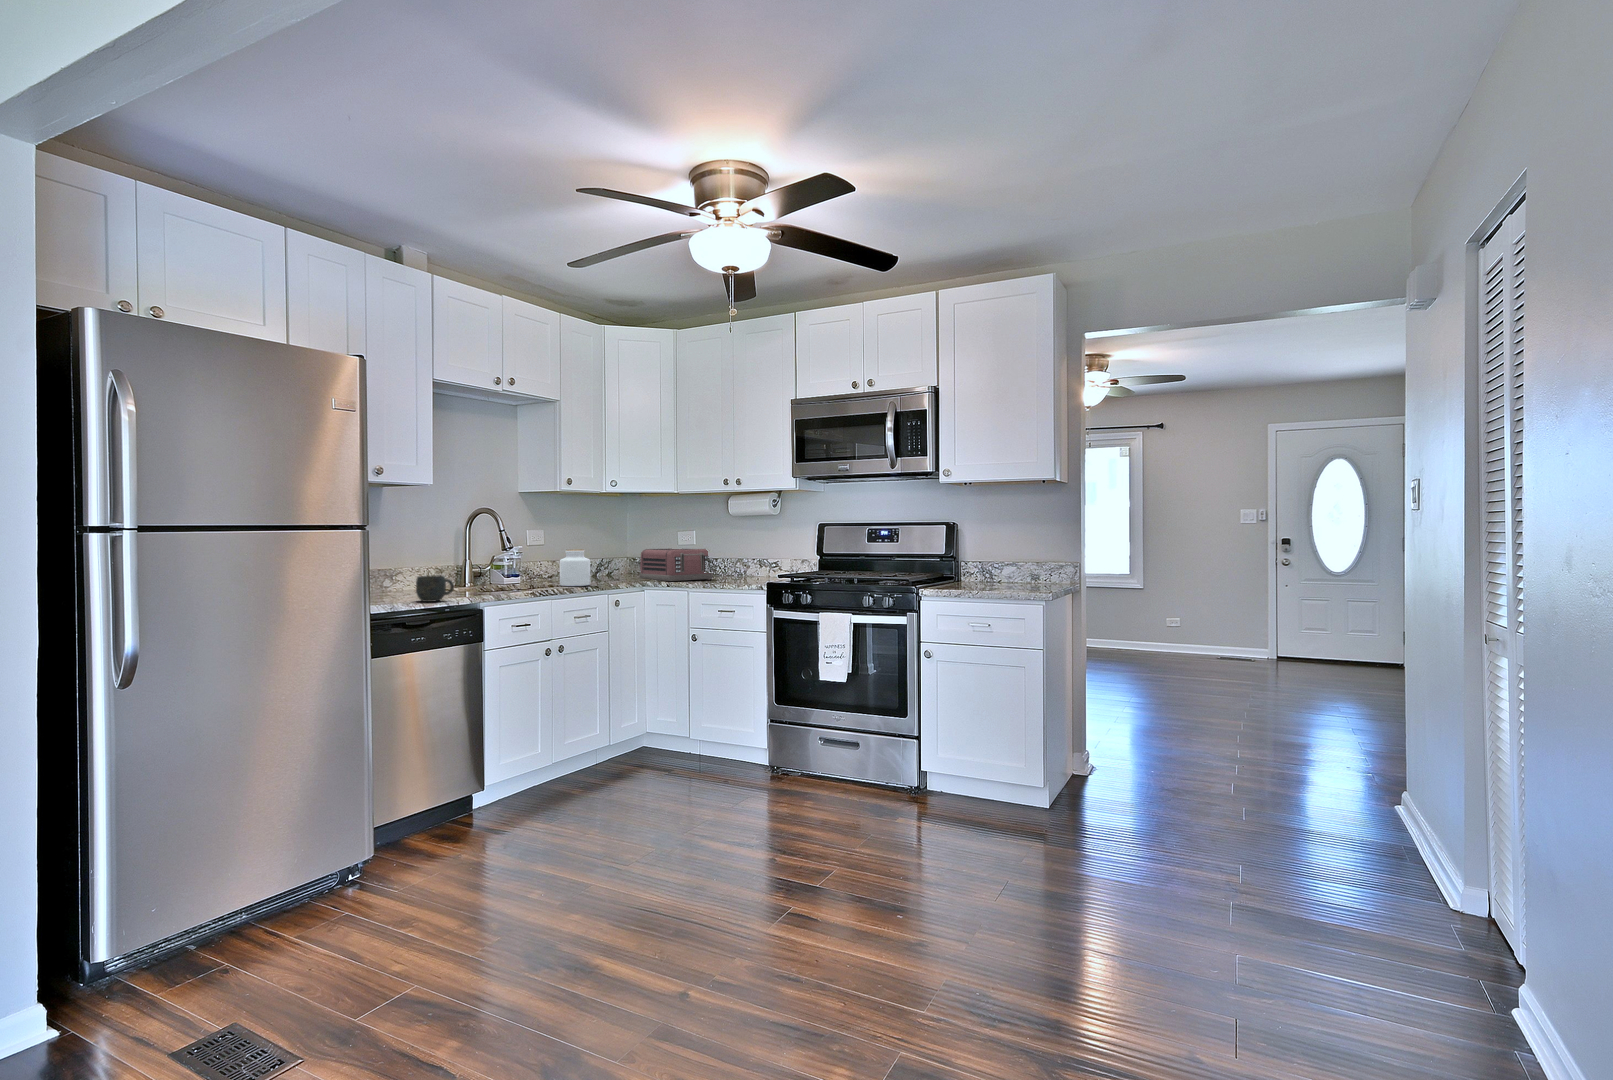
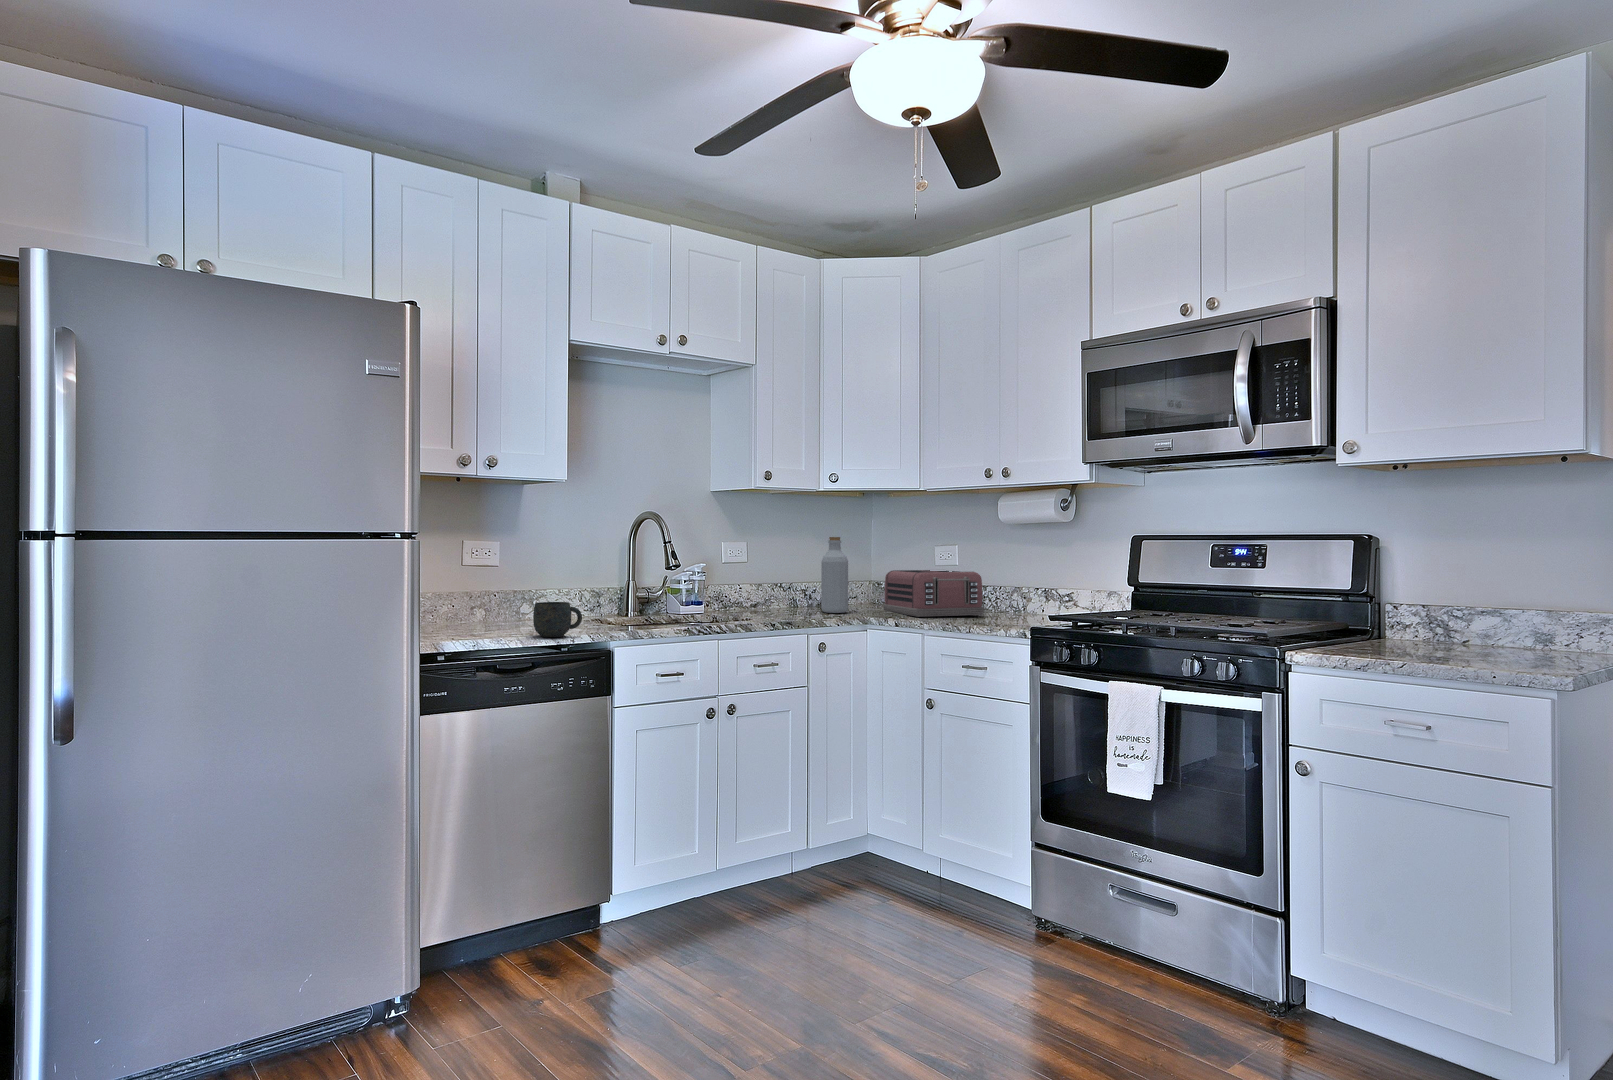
bottle: none [598,525,619,580] -> present [821,537,848,613]
jar: present [560,549,590,586] -> none [757,570,797,620]

